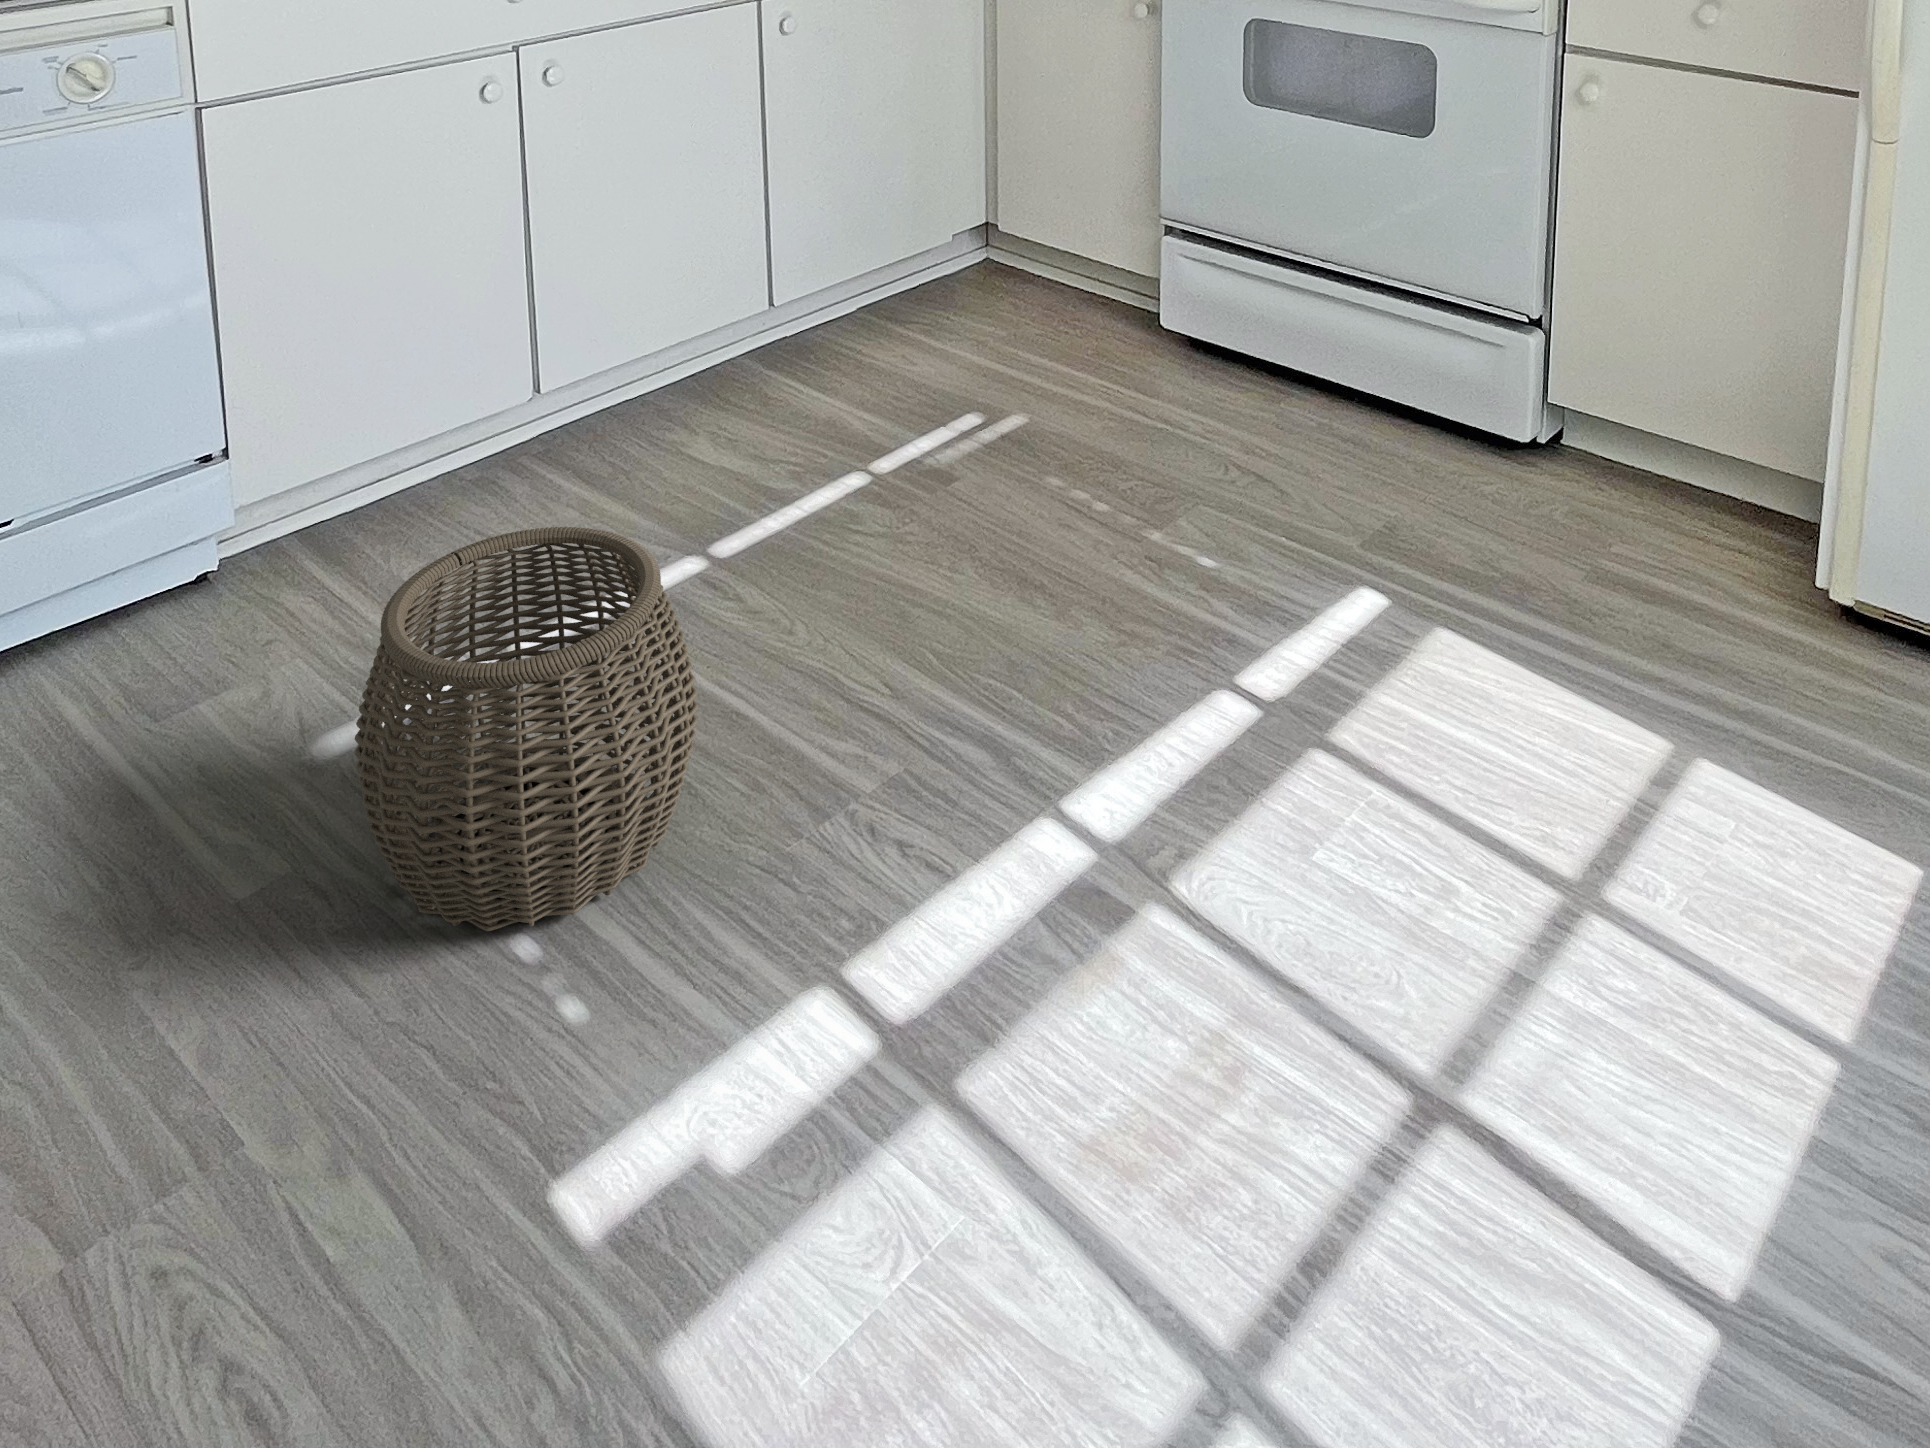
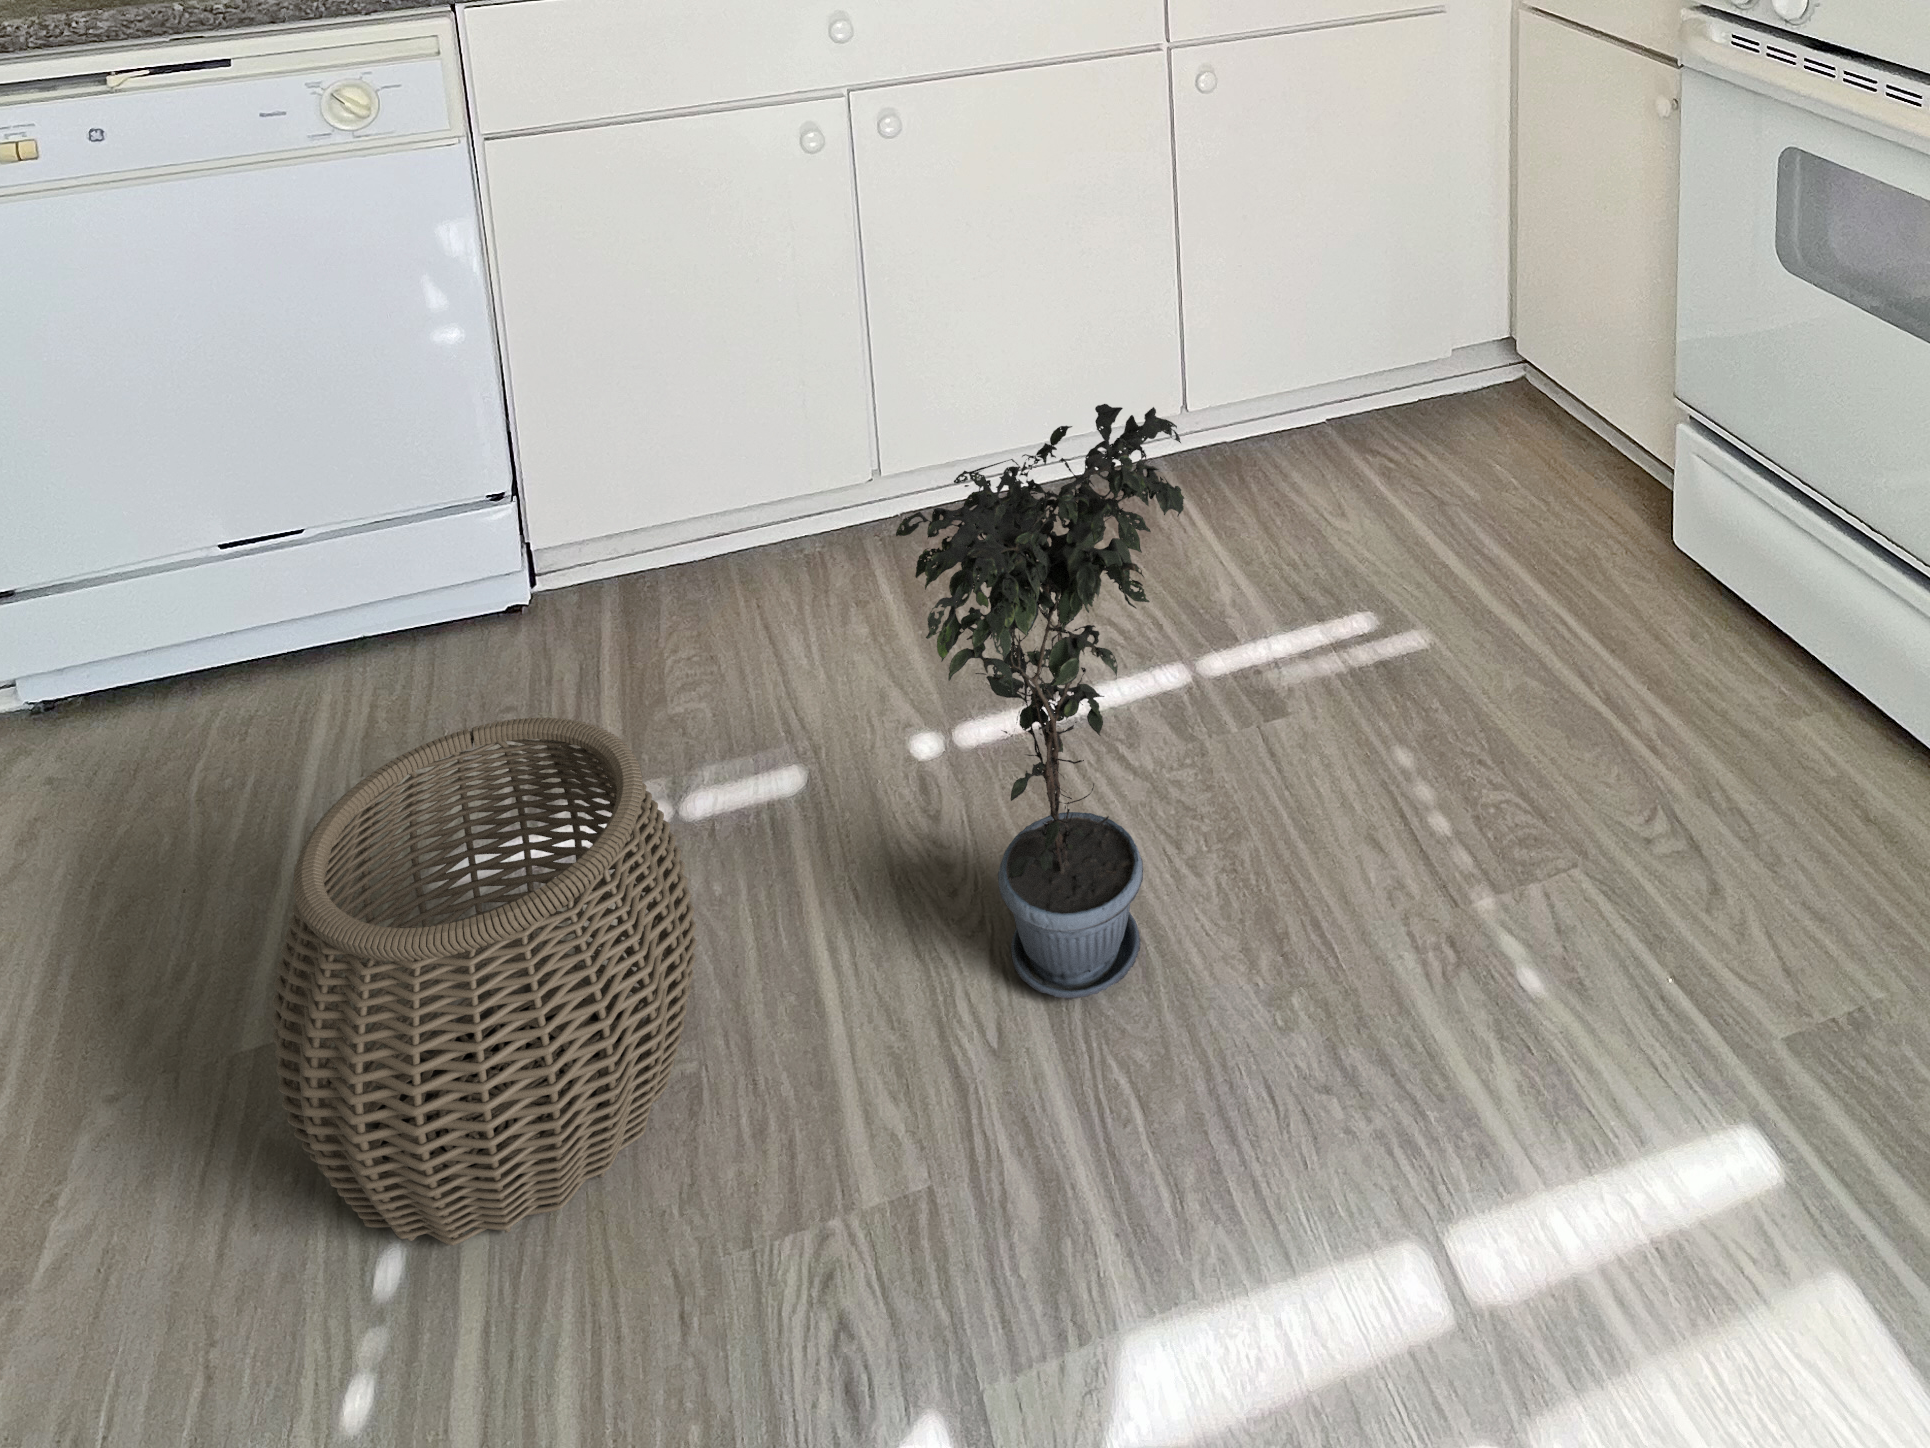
potted plant: none [808,202,1008,658] -> present [896,404,1184,999]

